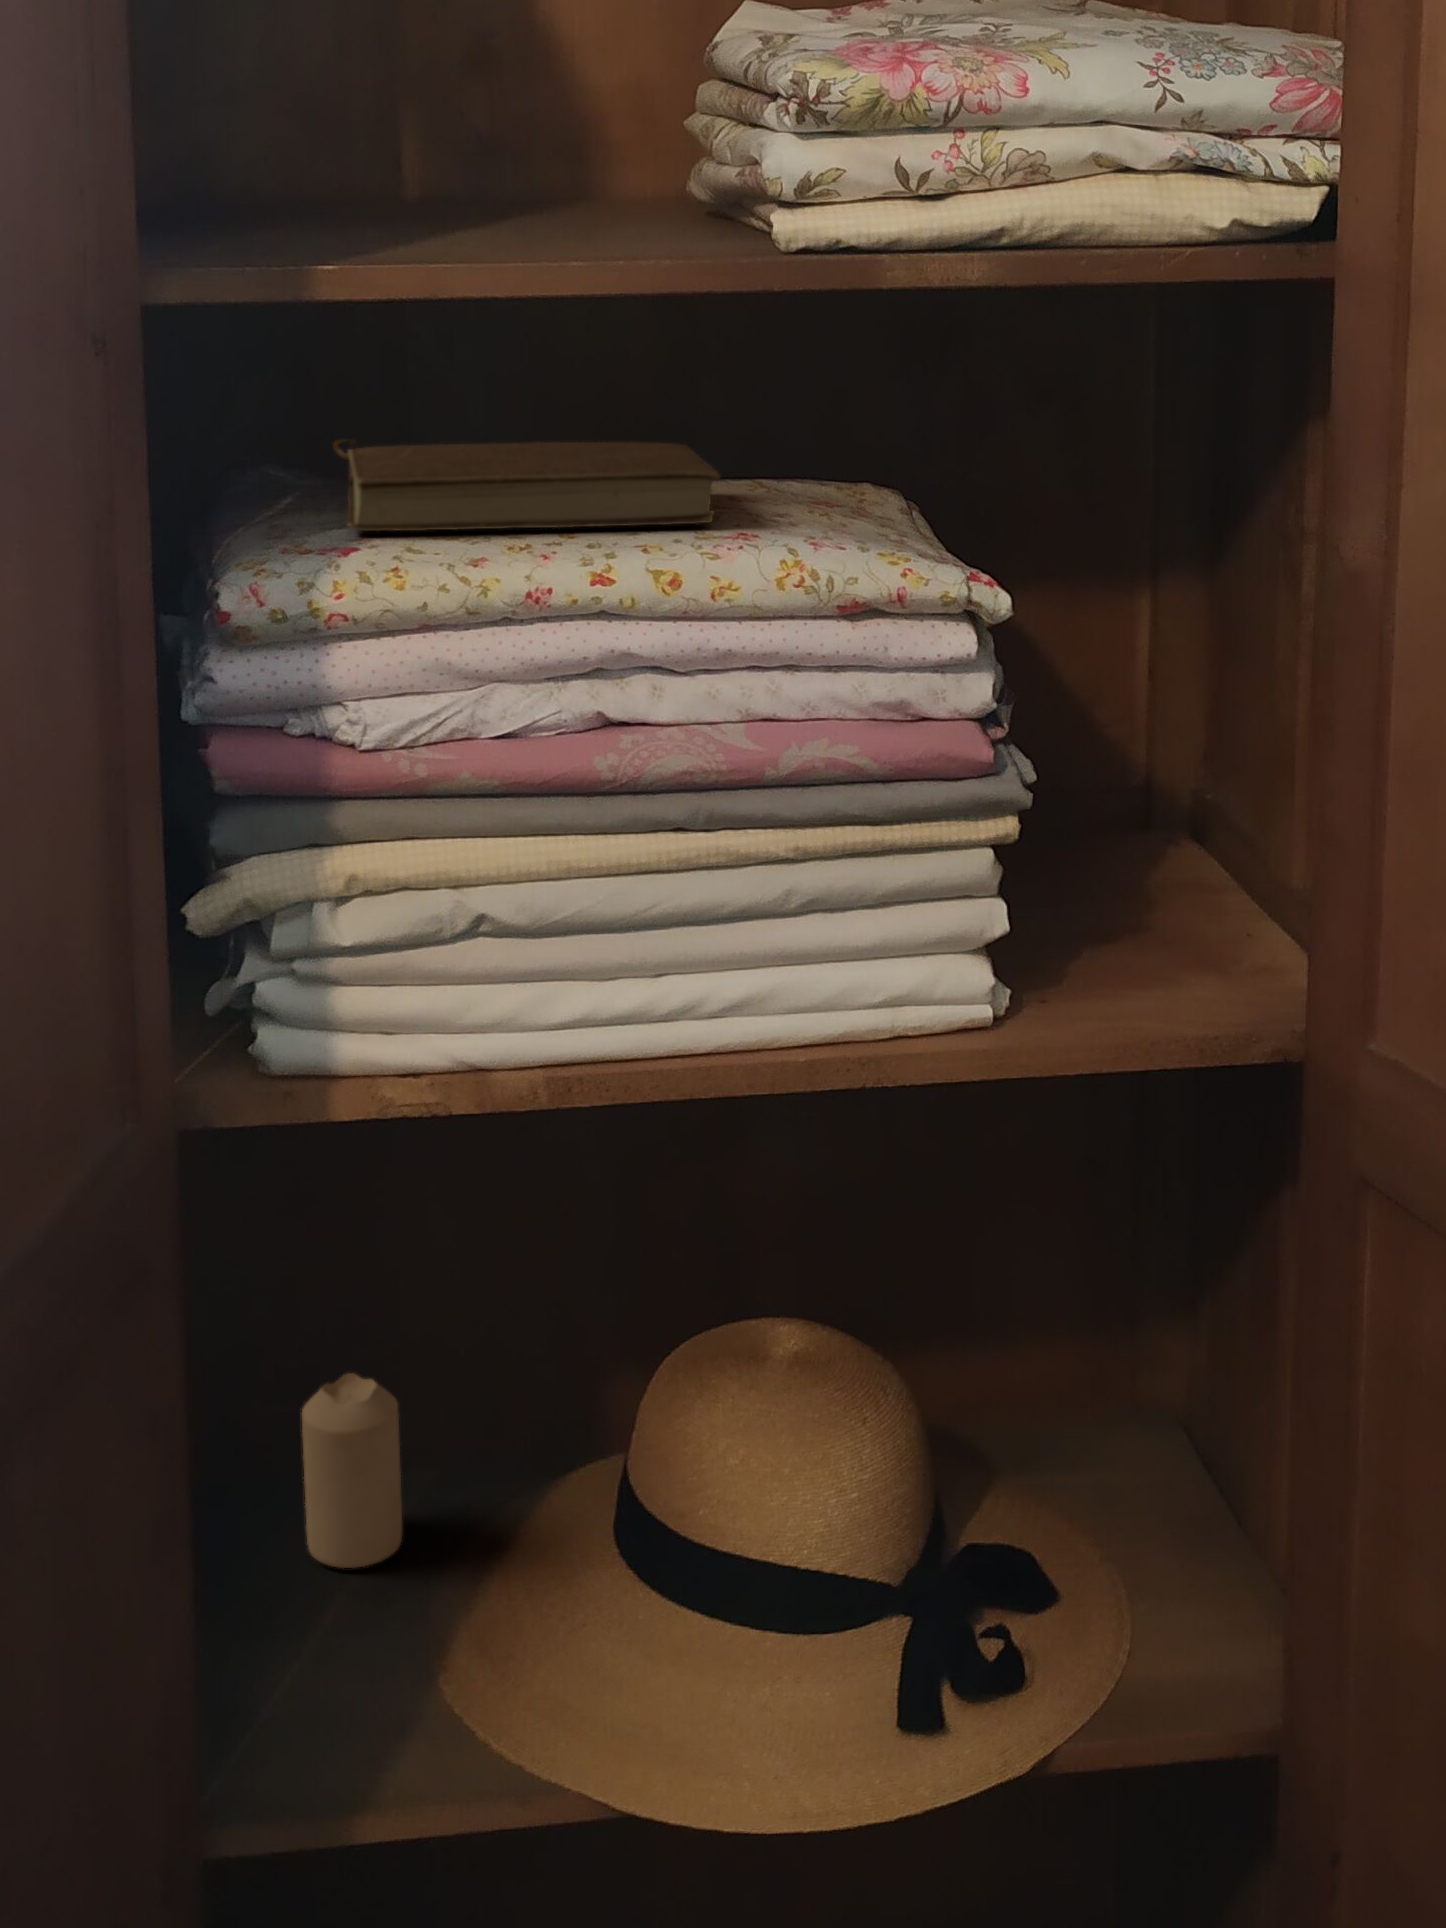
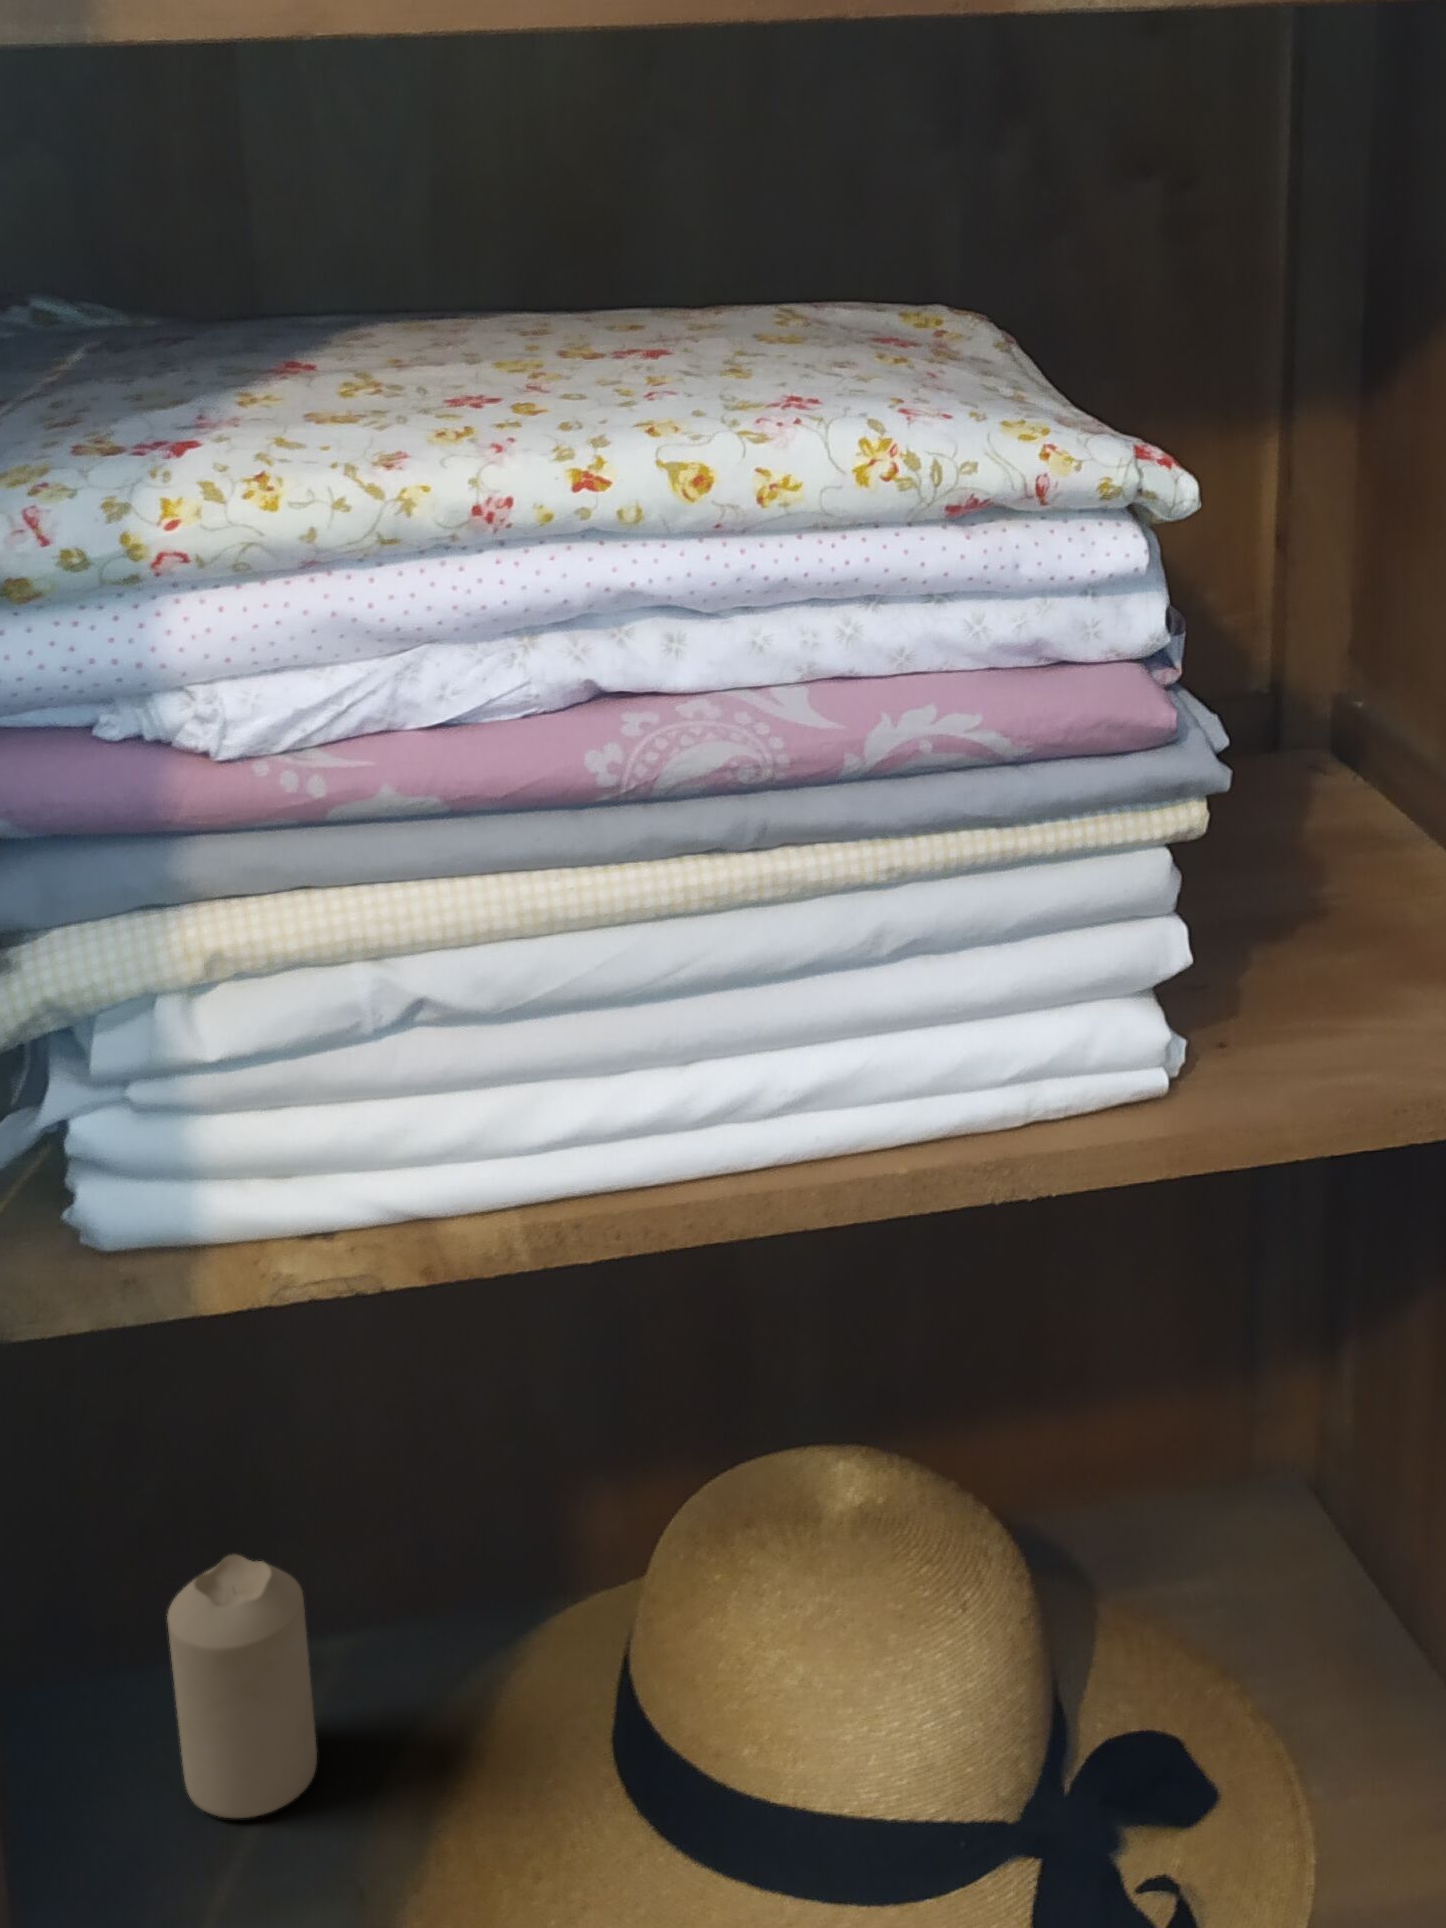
book: present [333,440,720,531] -> none [138,253,753,409]

